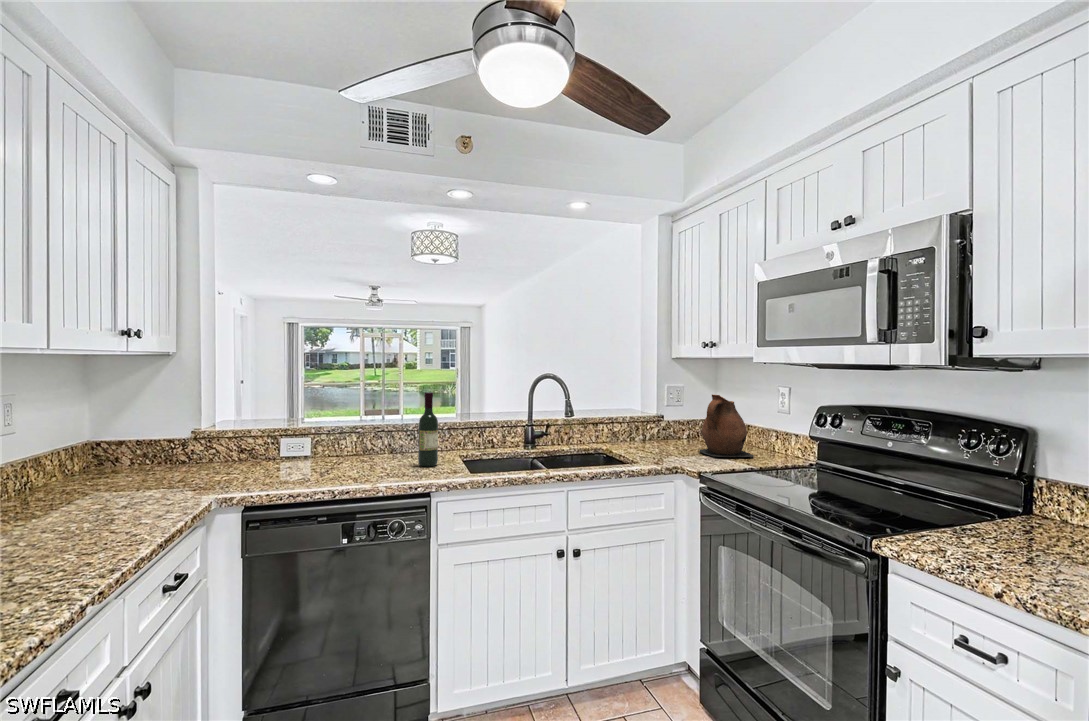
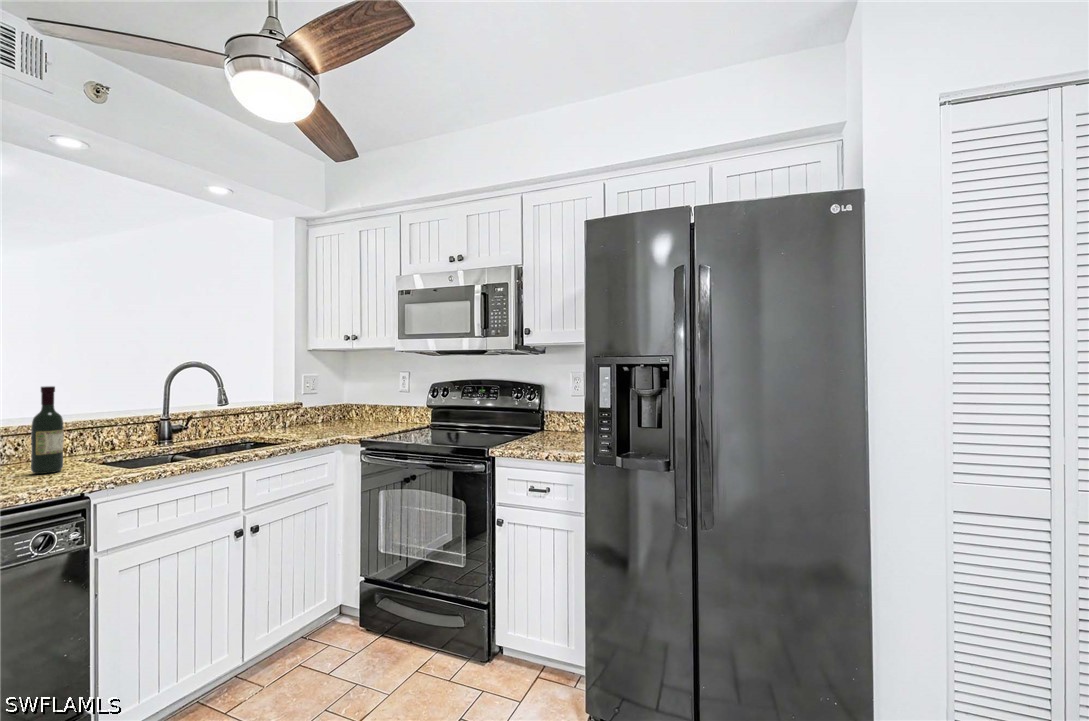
ceramic pitcher: present [699,394,754,457] -> none [339,380,387,429]

